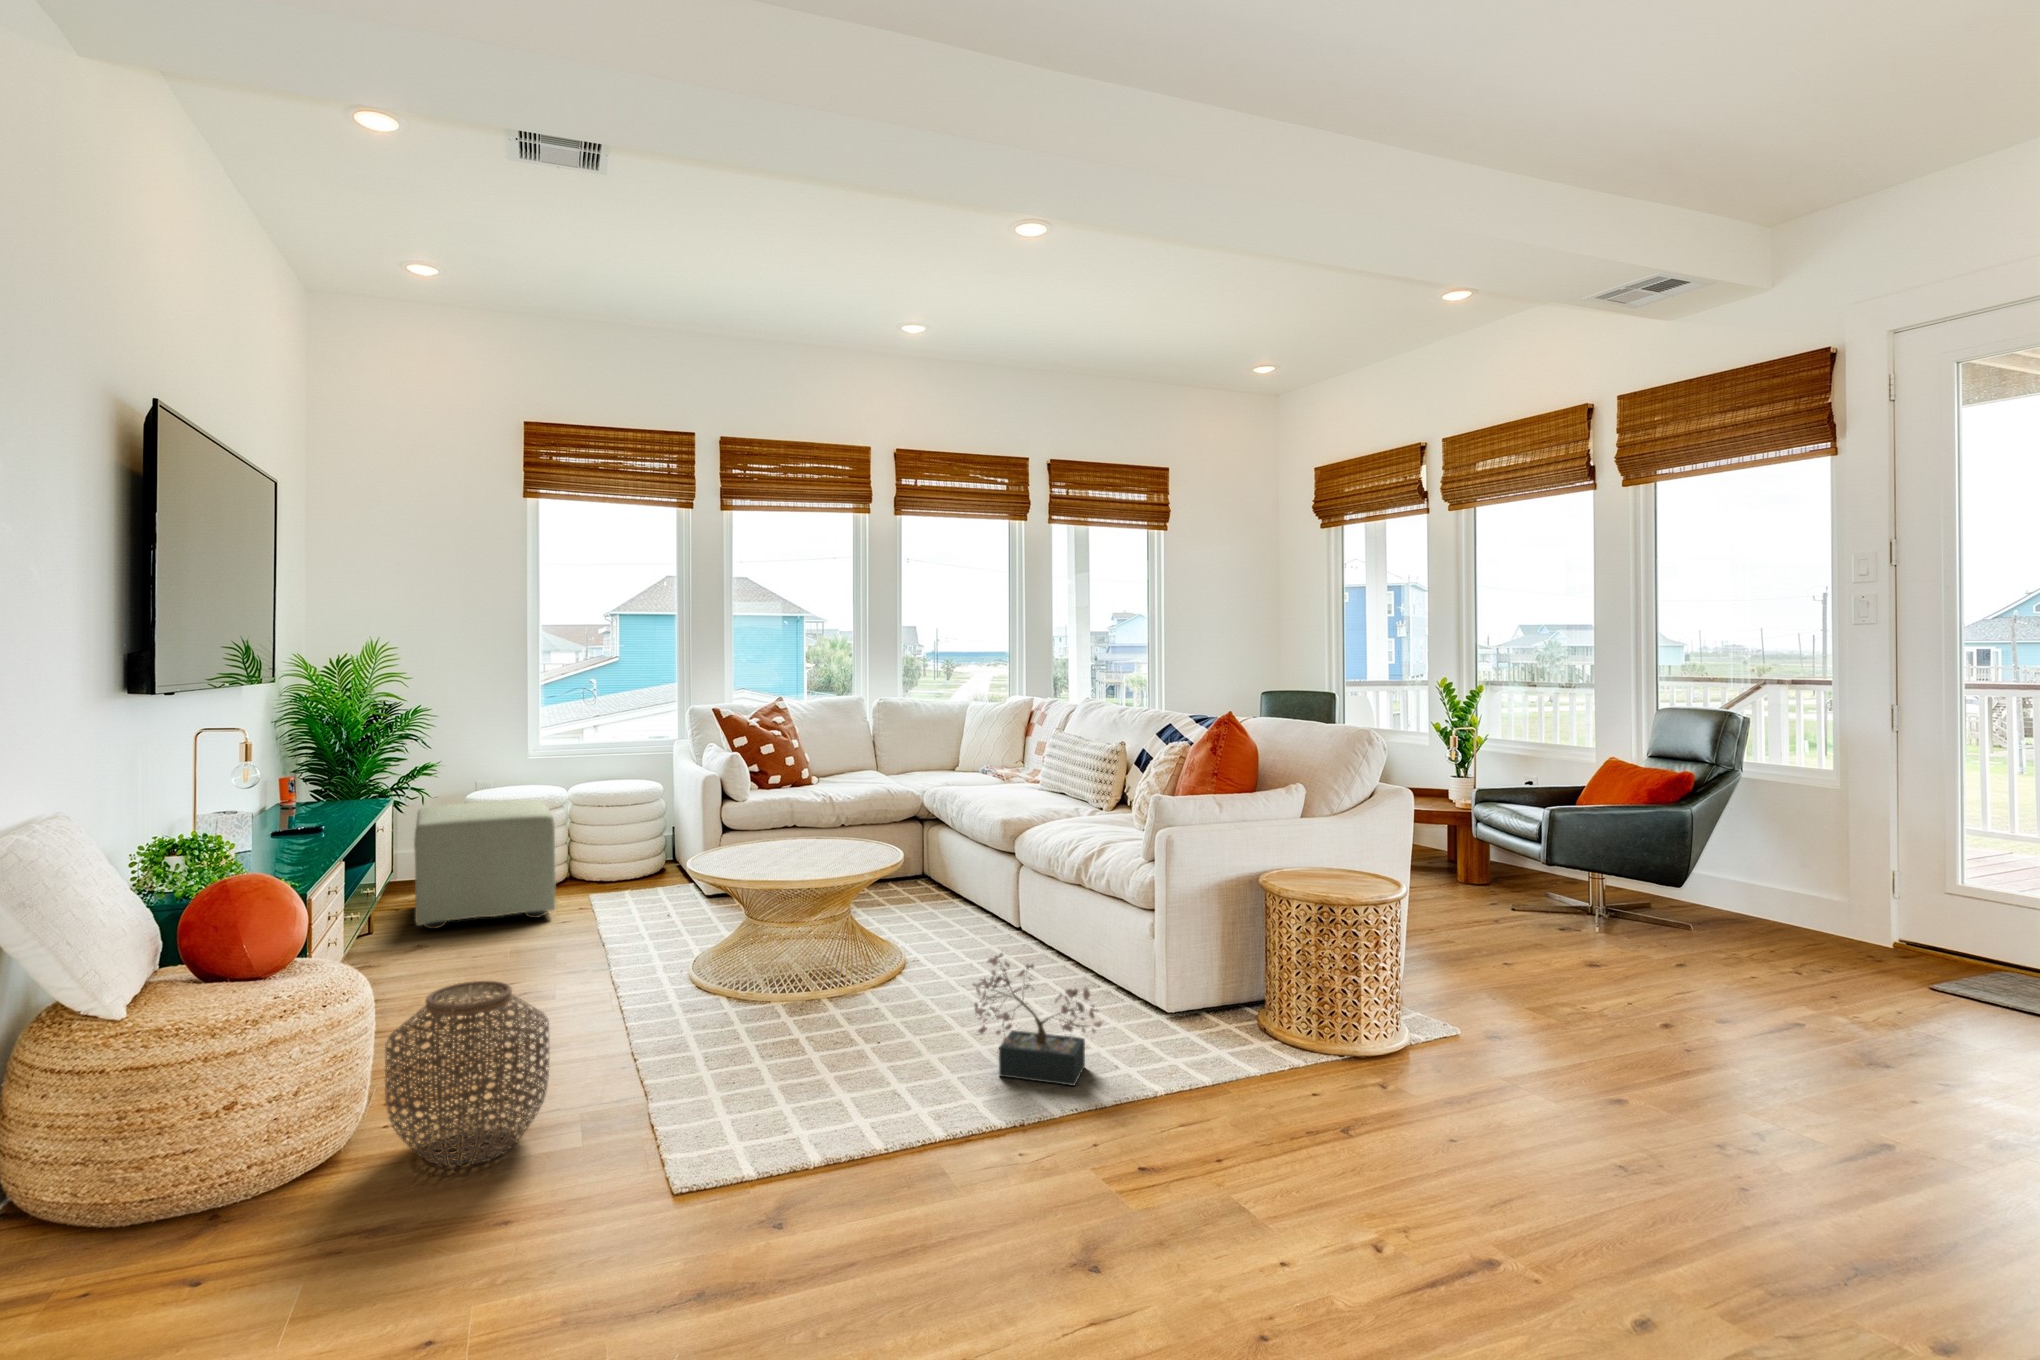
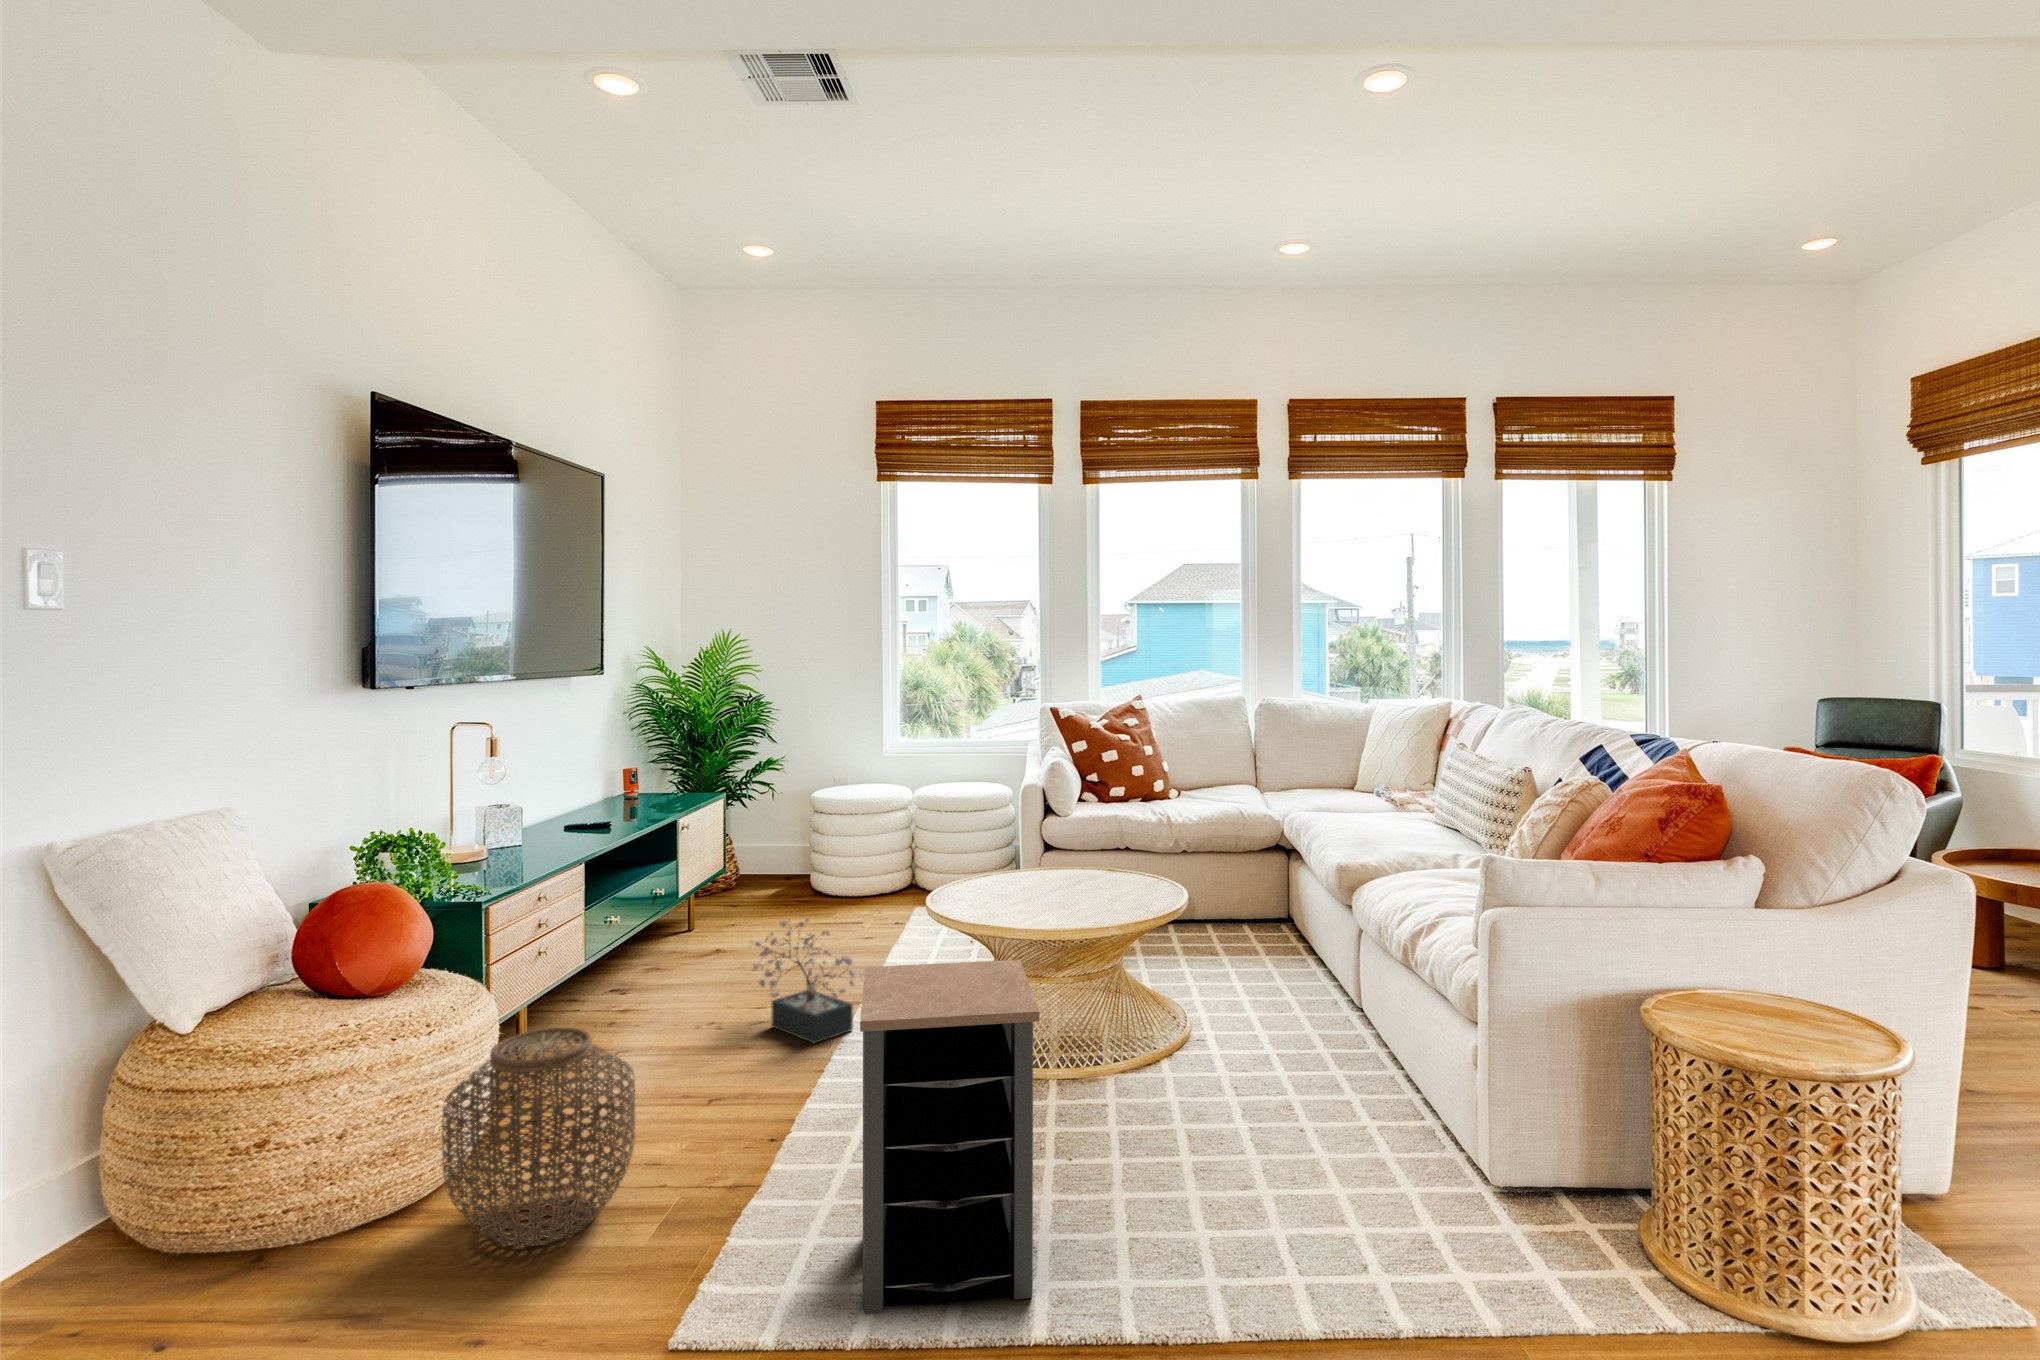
ottoman: present [414,800,556,929] -> none [725,798,877,928]
side table: none [748,886,915,1151] -> present [860,960,1039,1314]
decorative plant: present [973,953,1102,1086] -> present [753,918,864,1043]

